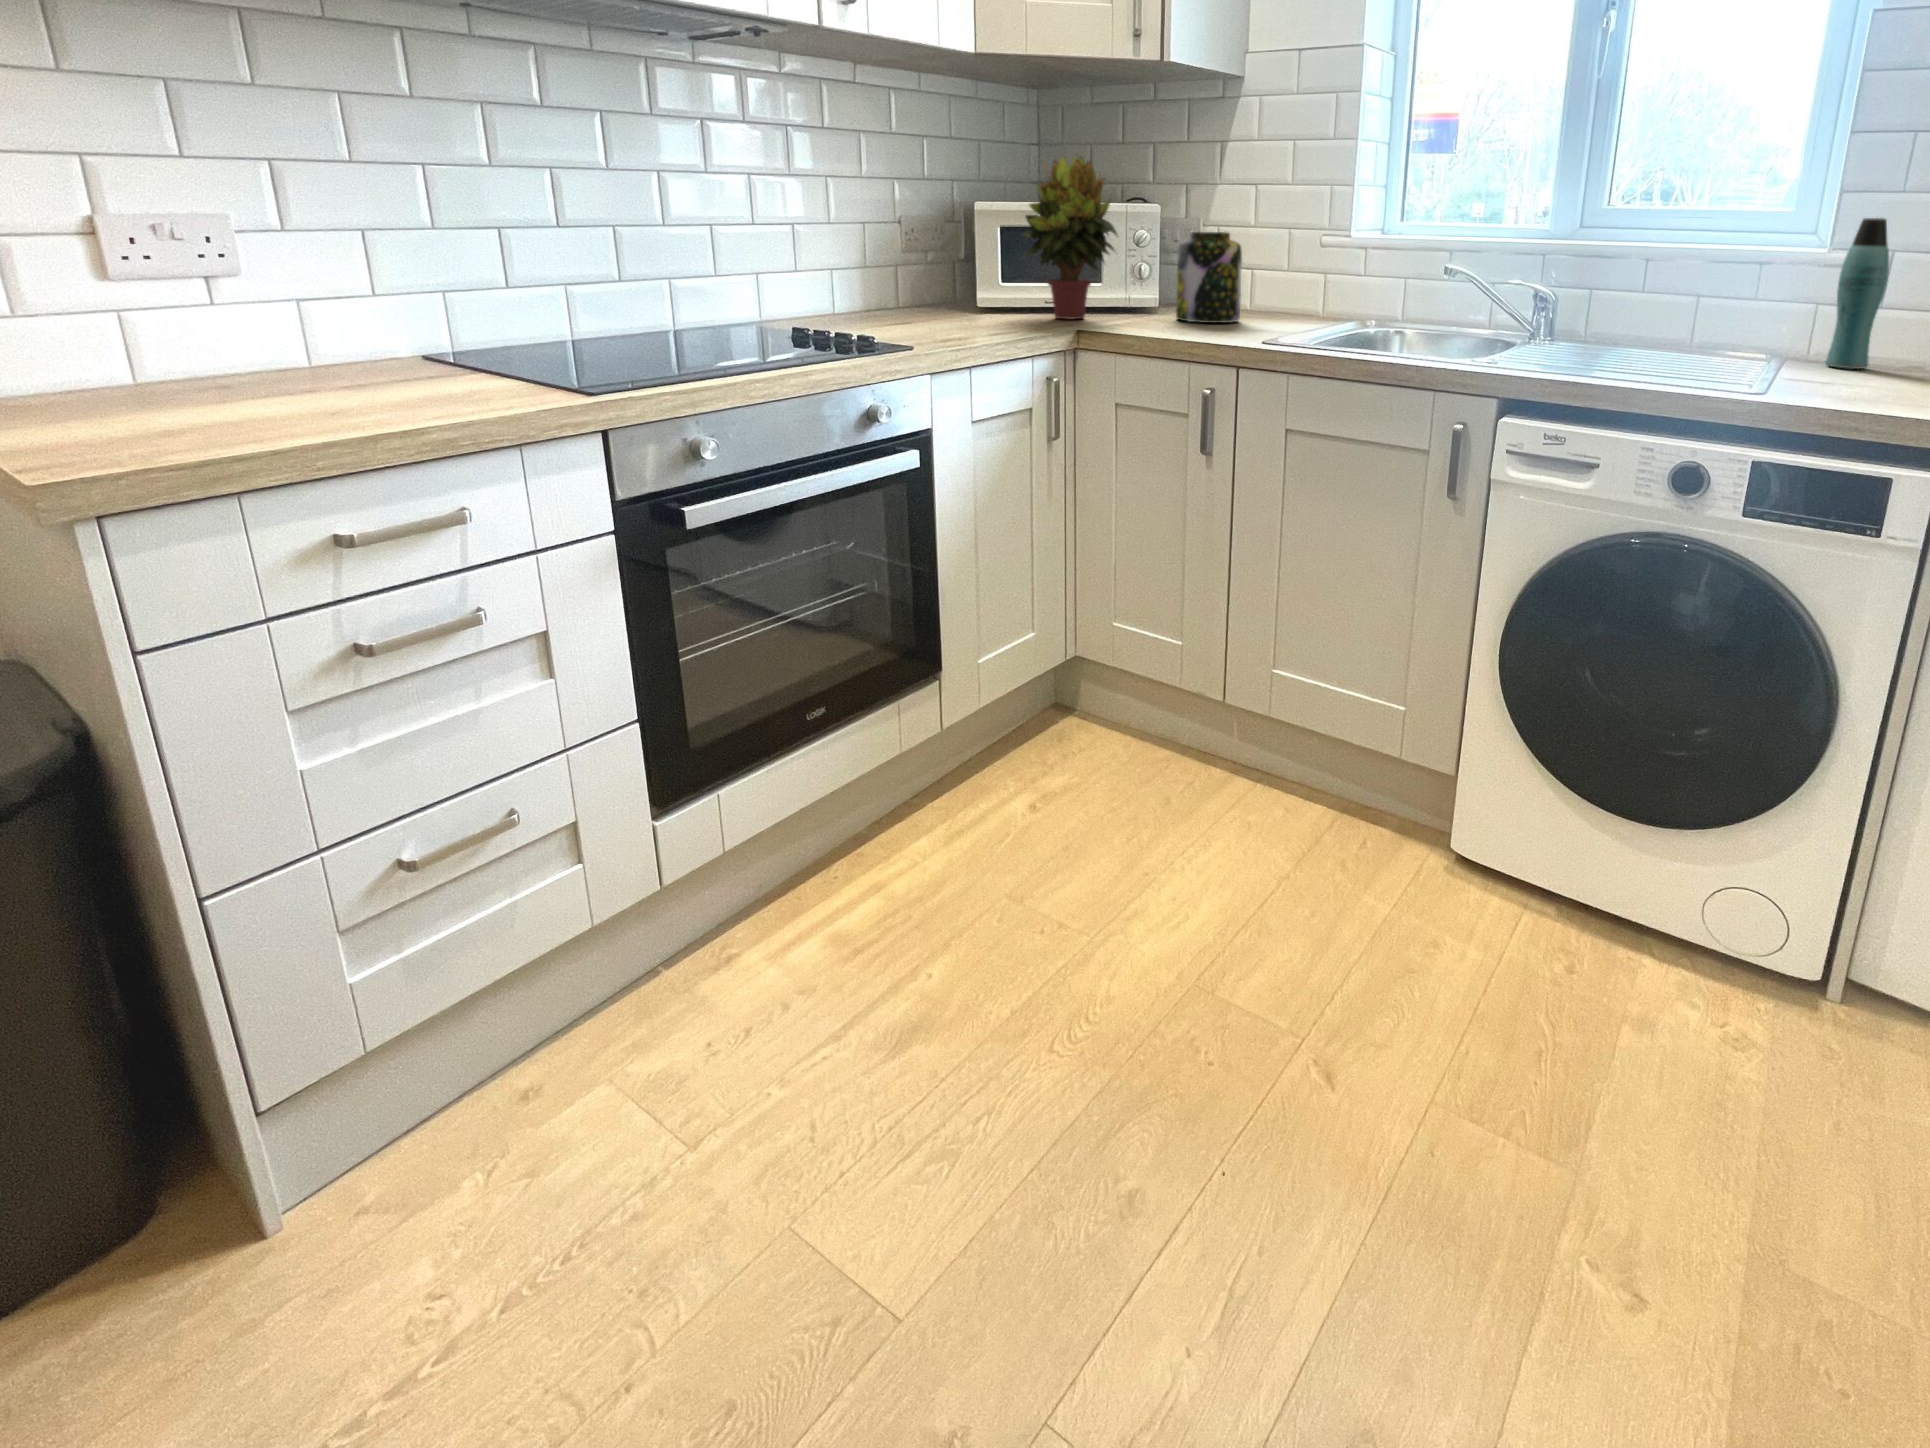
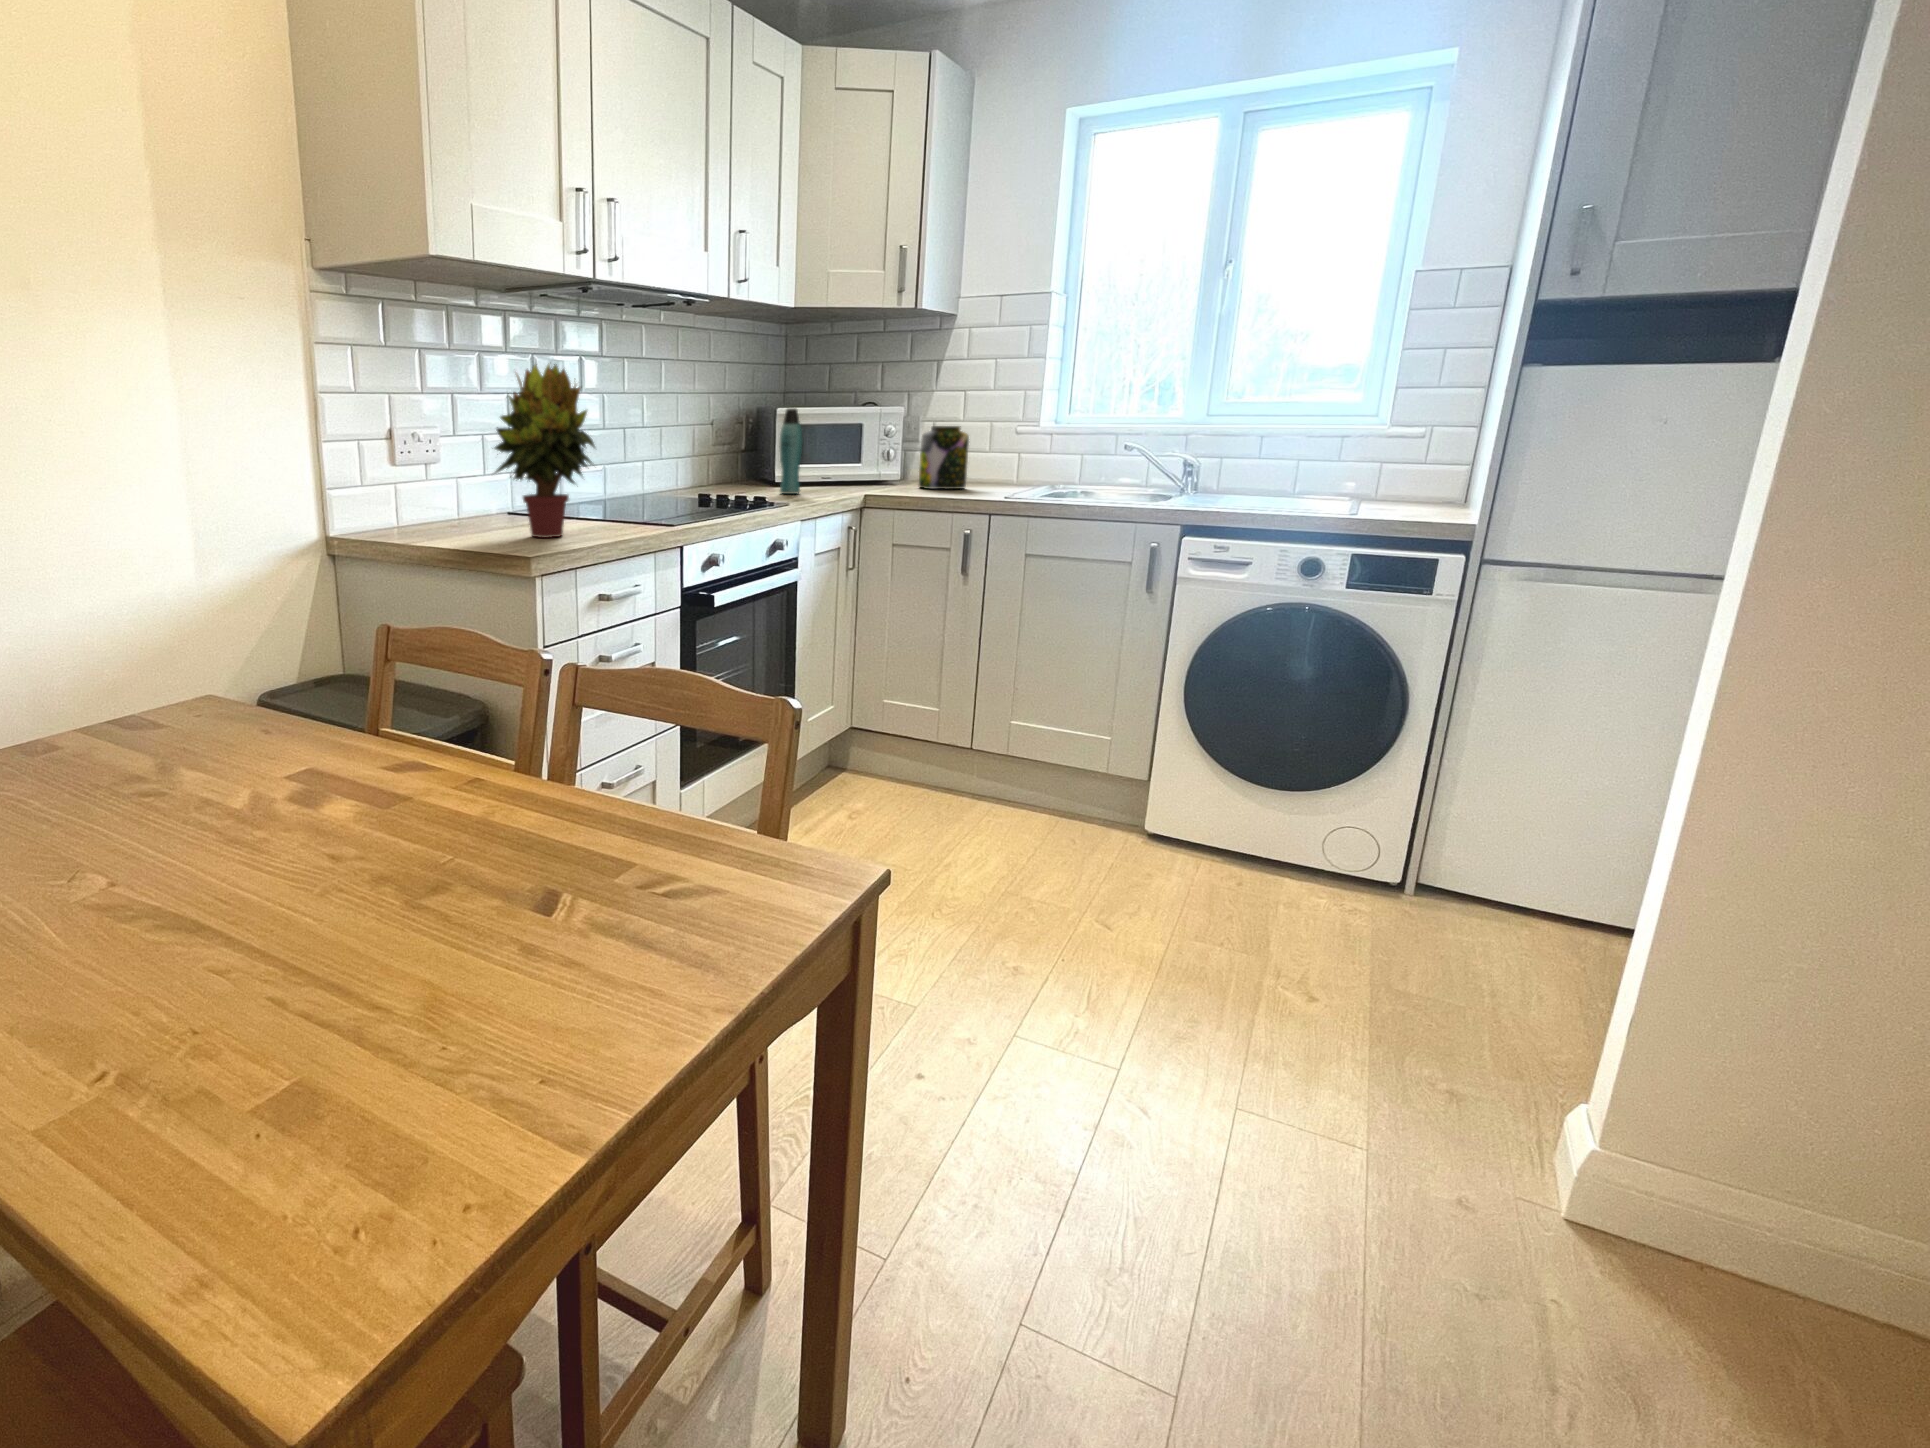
potted plant: present [1022,156,1117,320] -> present [495,364,595,538]
bottle: present [1825,218,1889,369] -> present [779,408,802,494]

